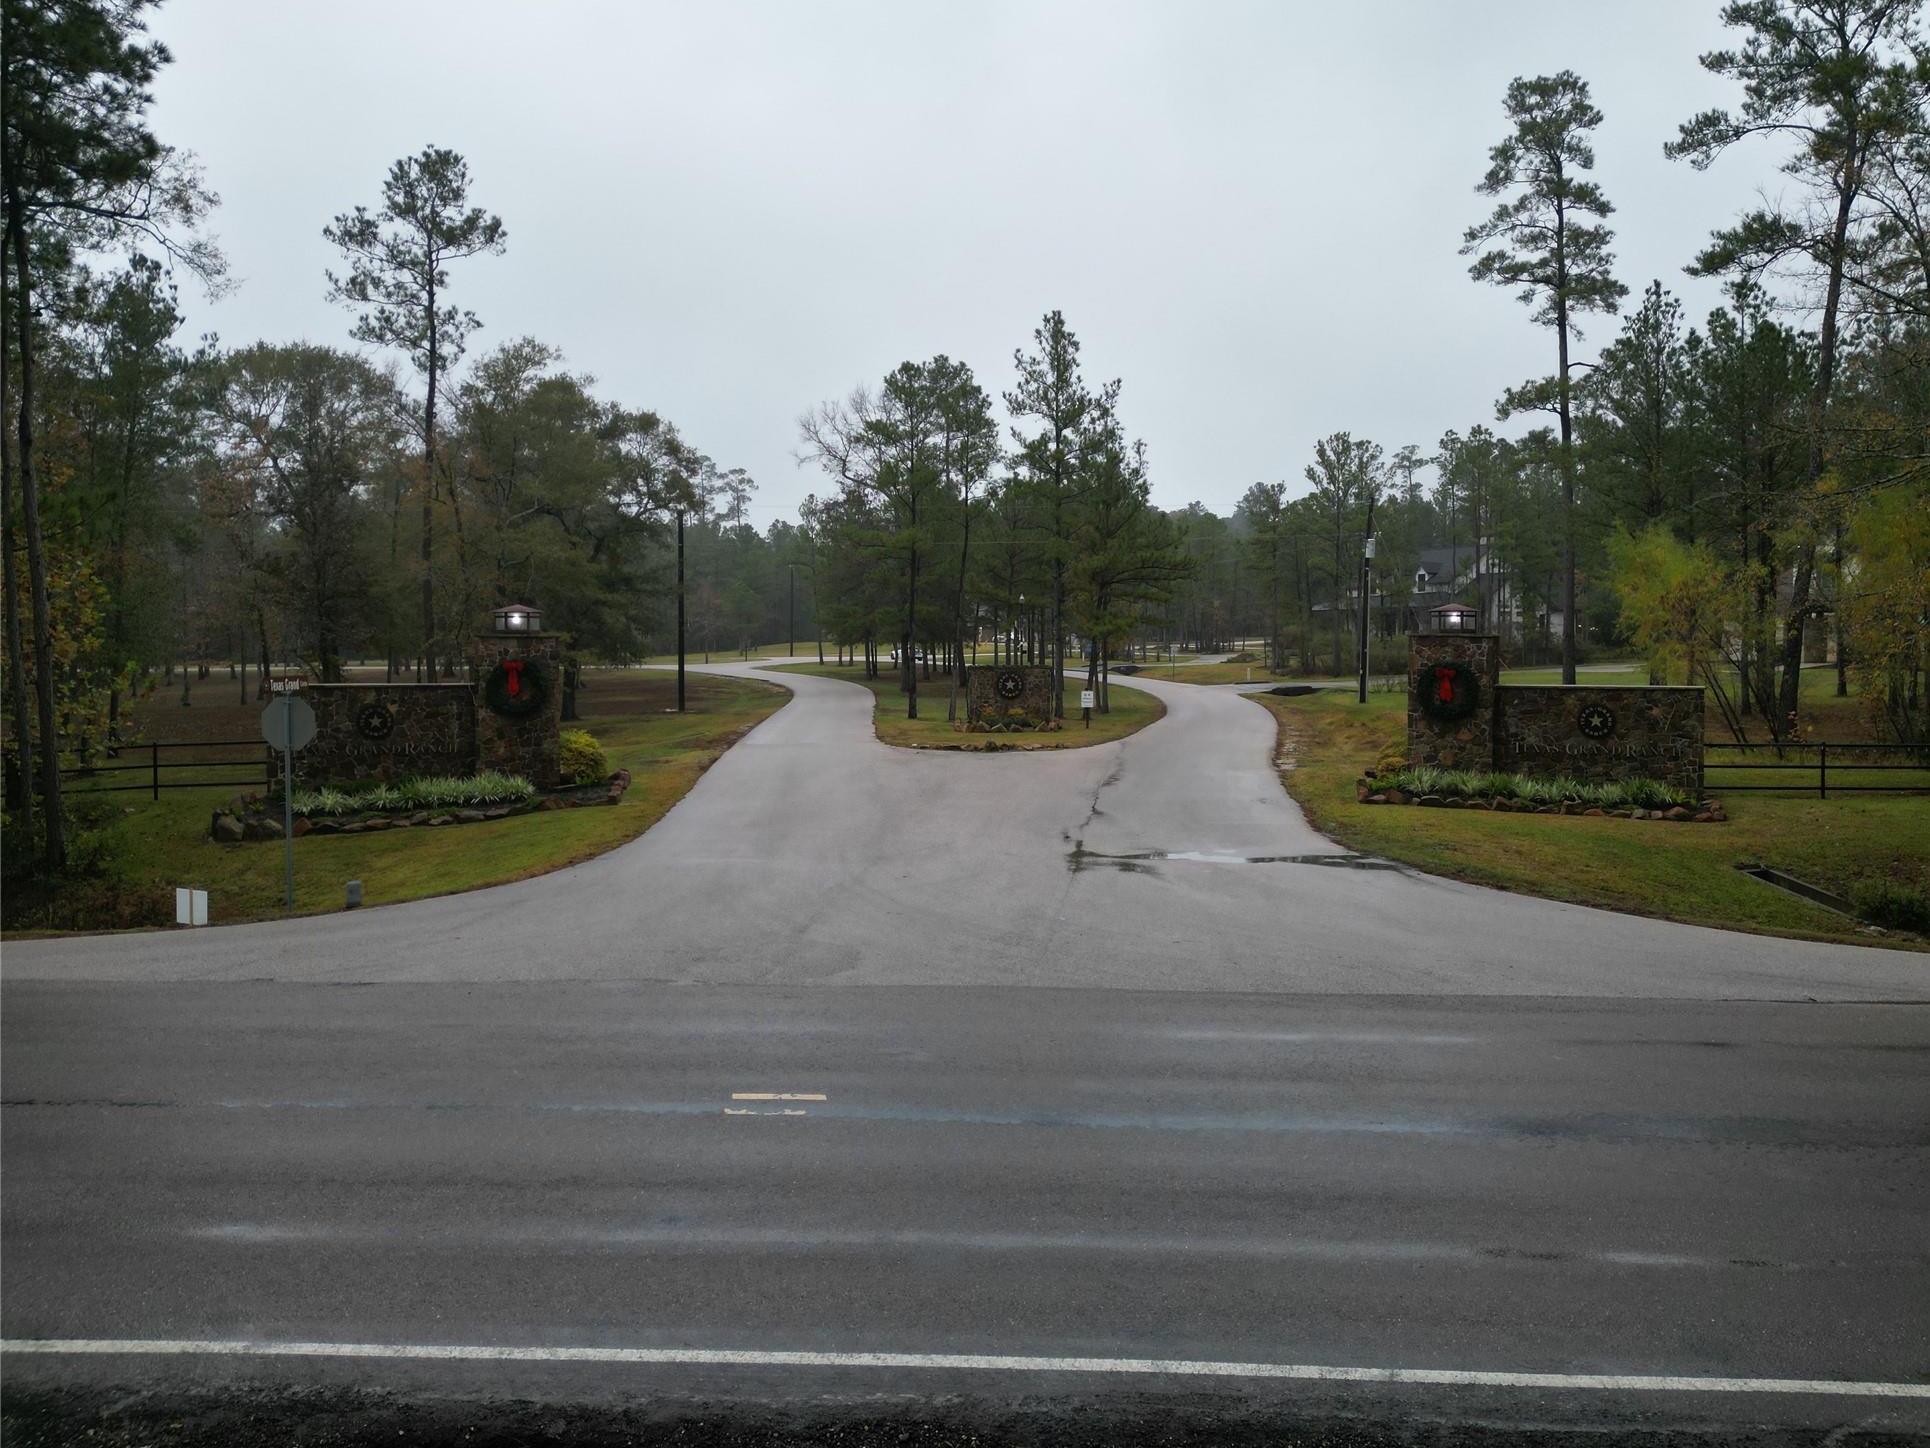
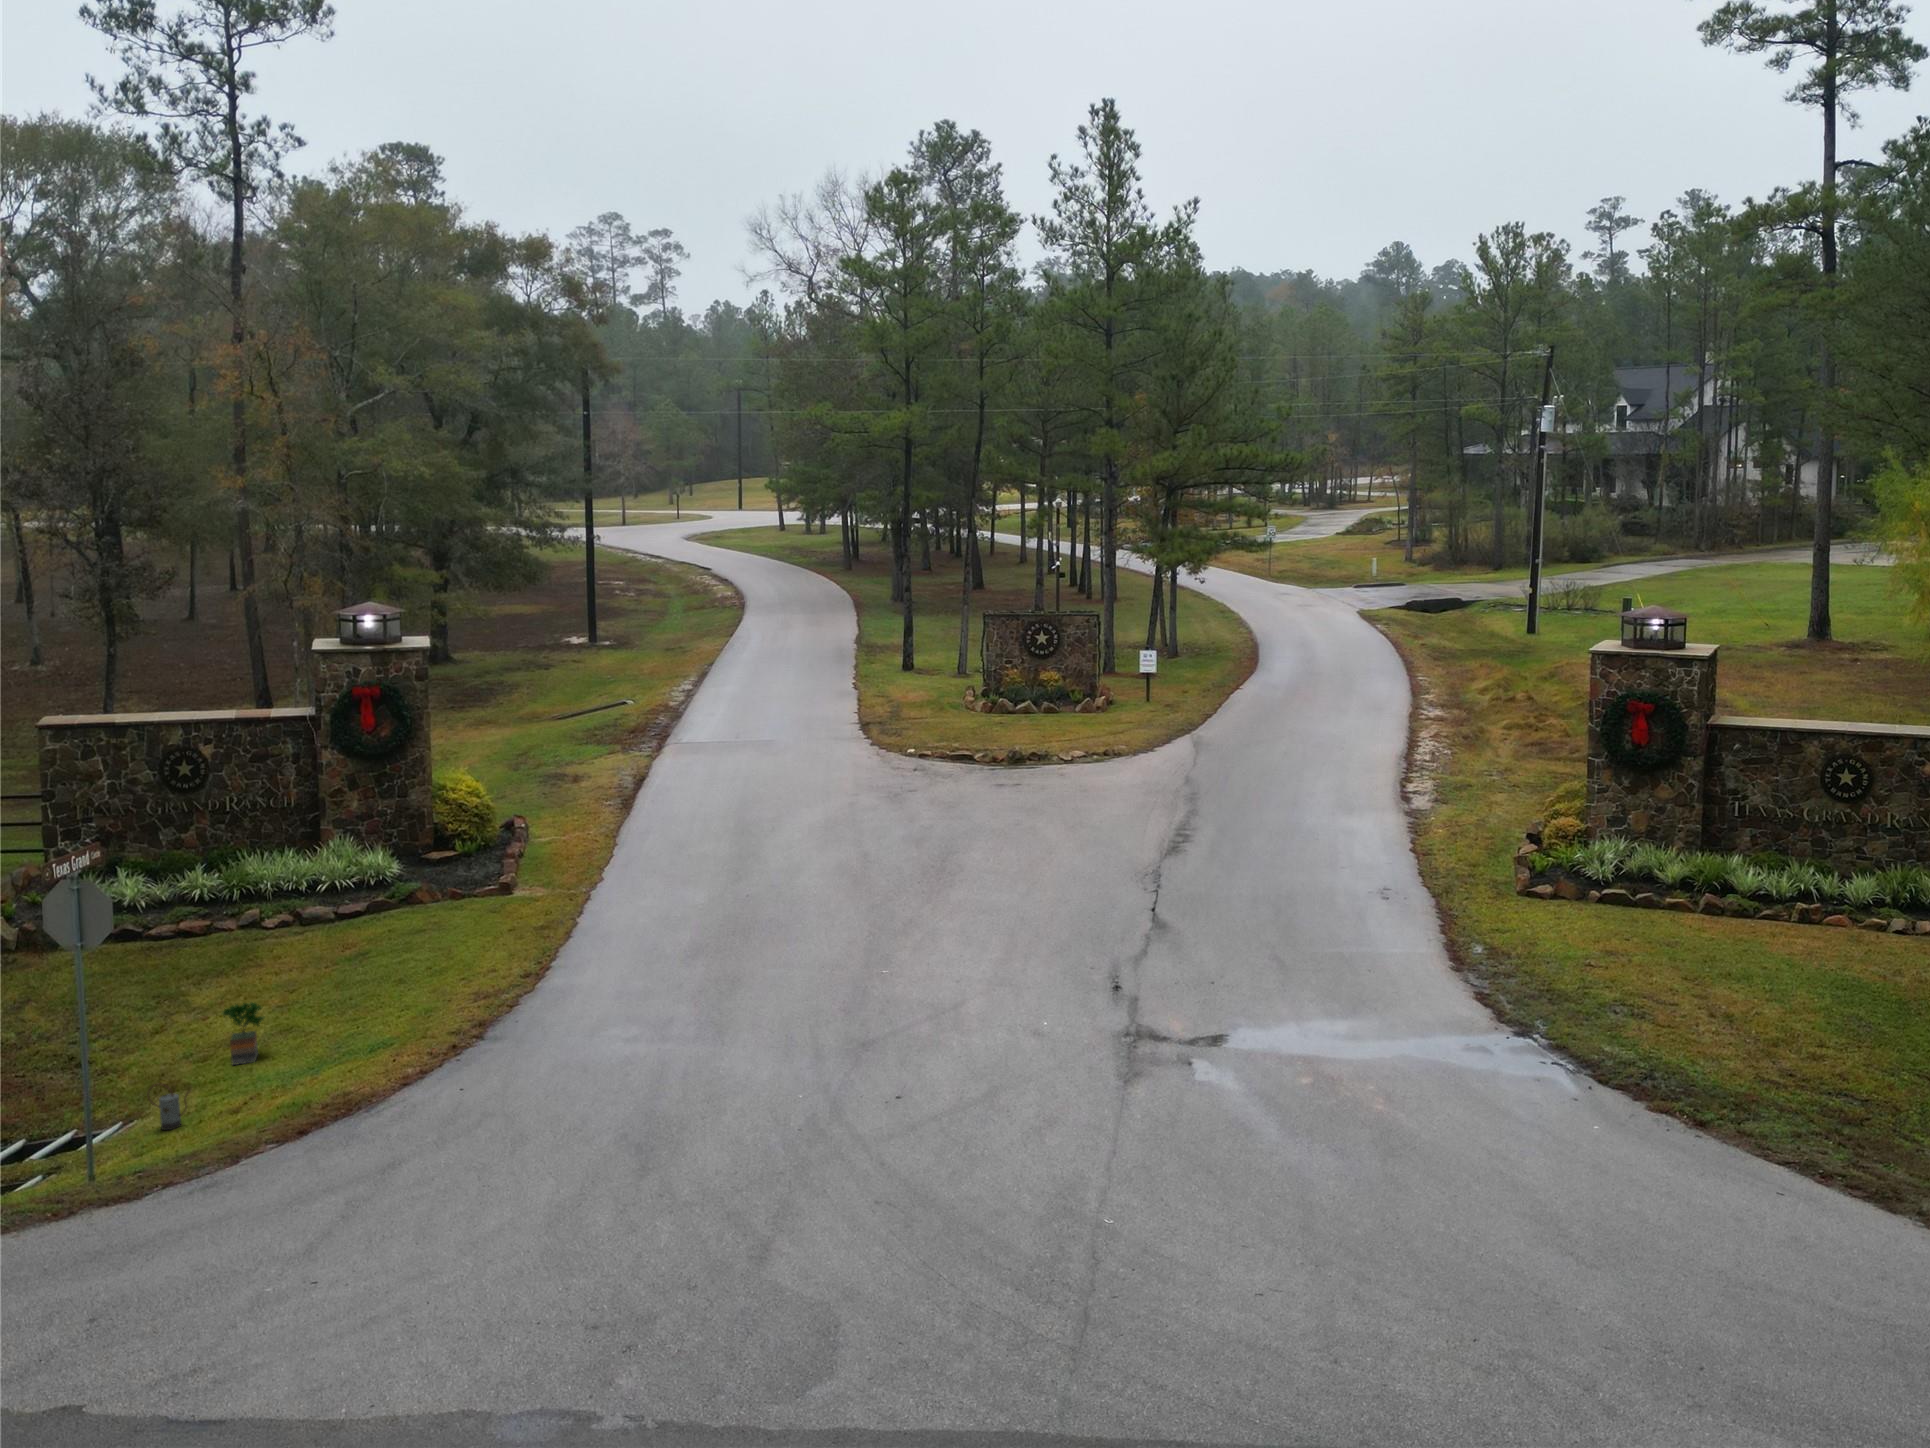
potted tree: none [396,834,430,880] -> present [222,1003,264,1065]

